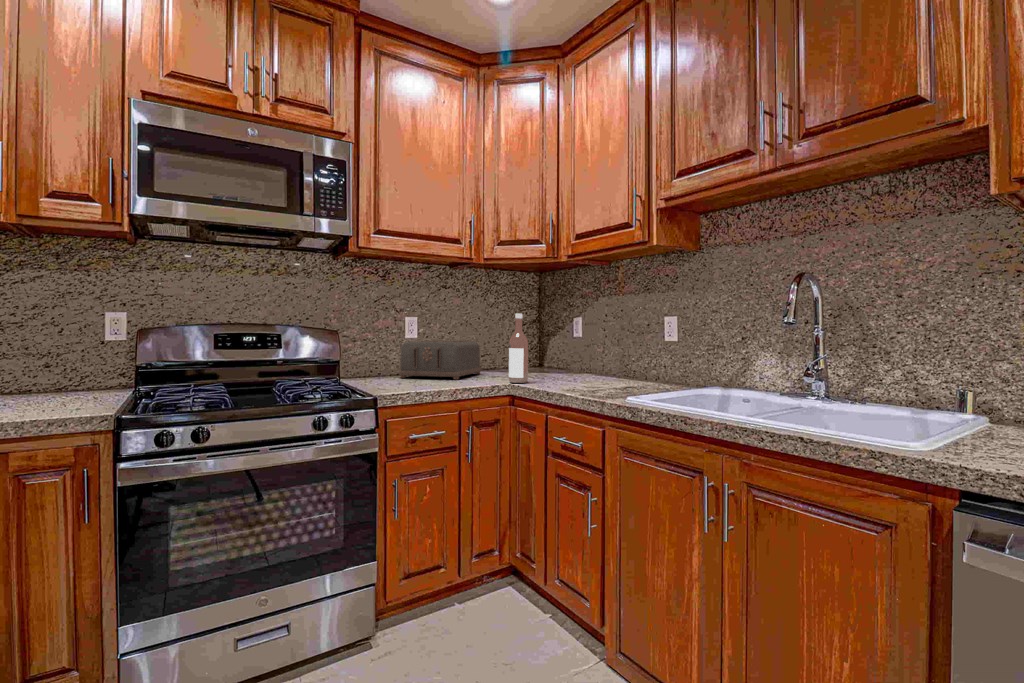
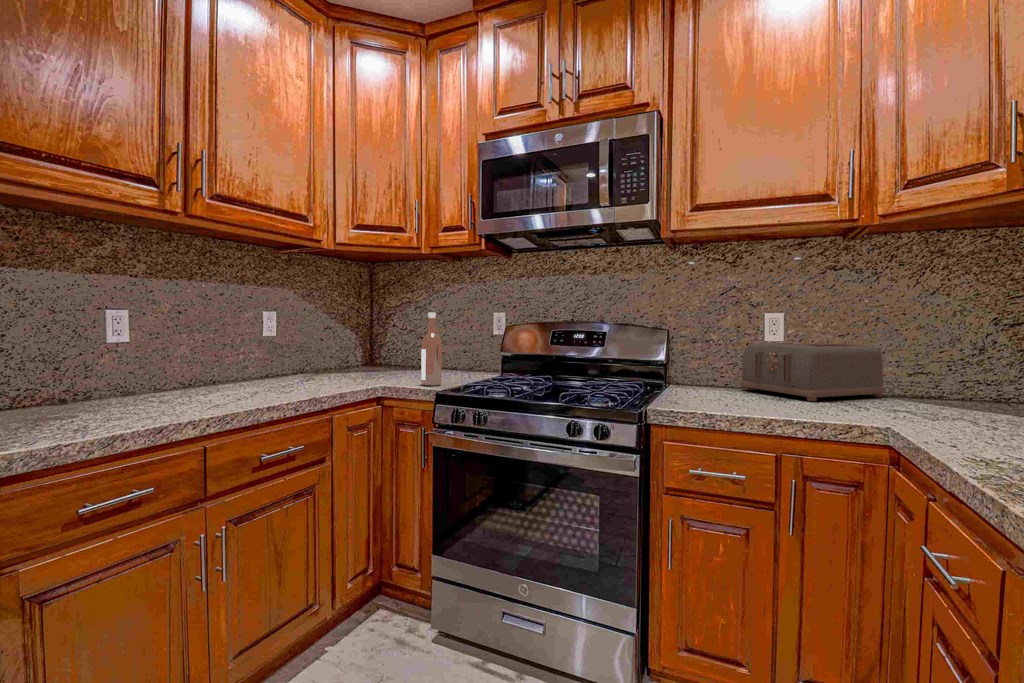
wine bottle: present [509,313,528,383] -> present [421,312,442,386]

